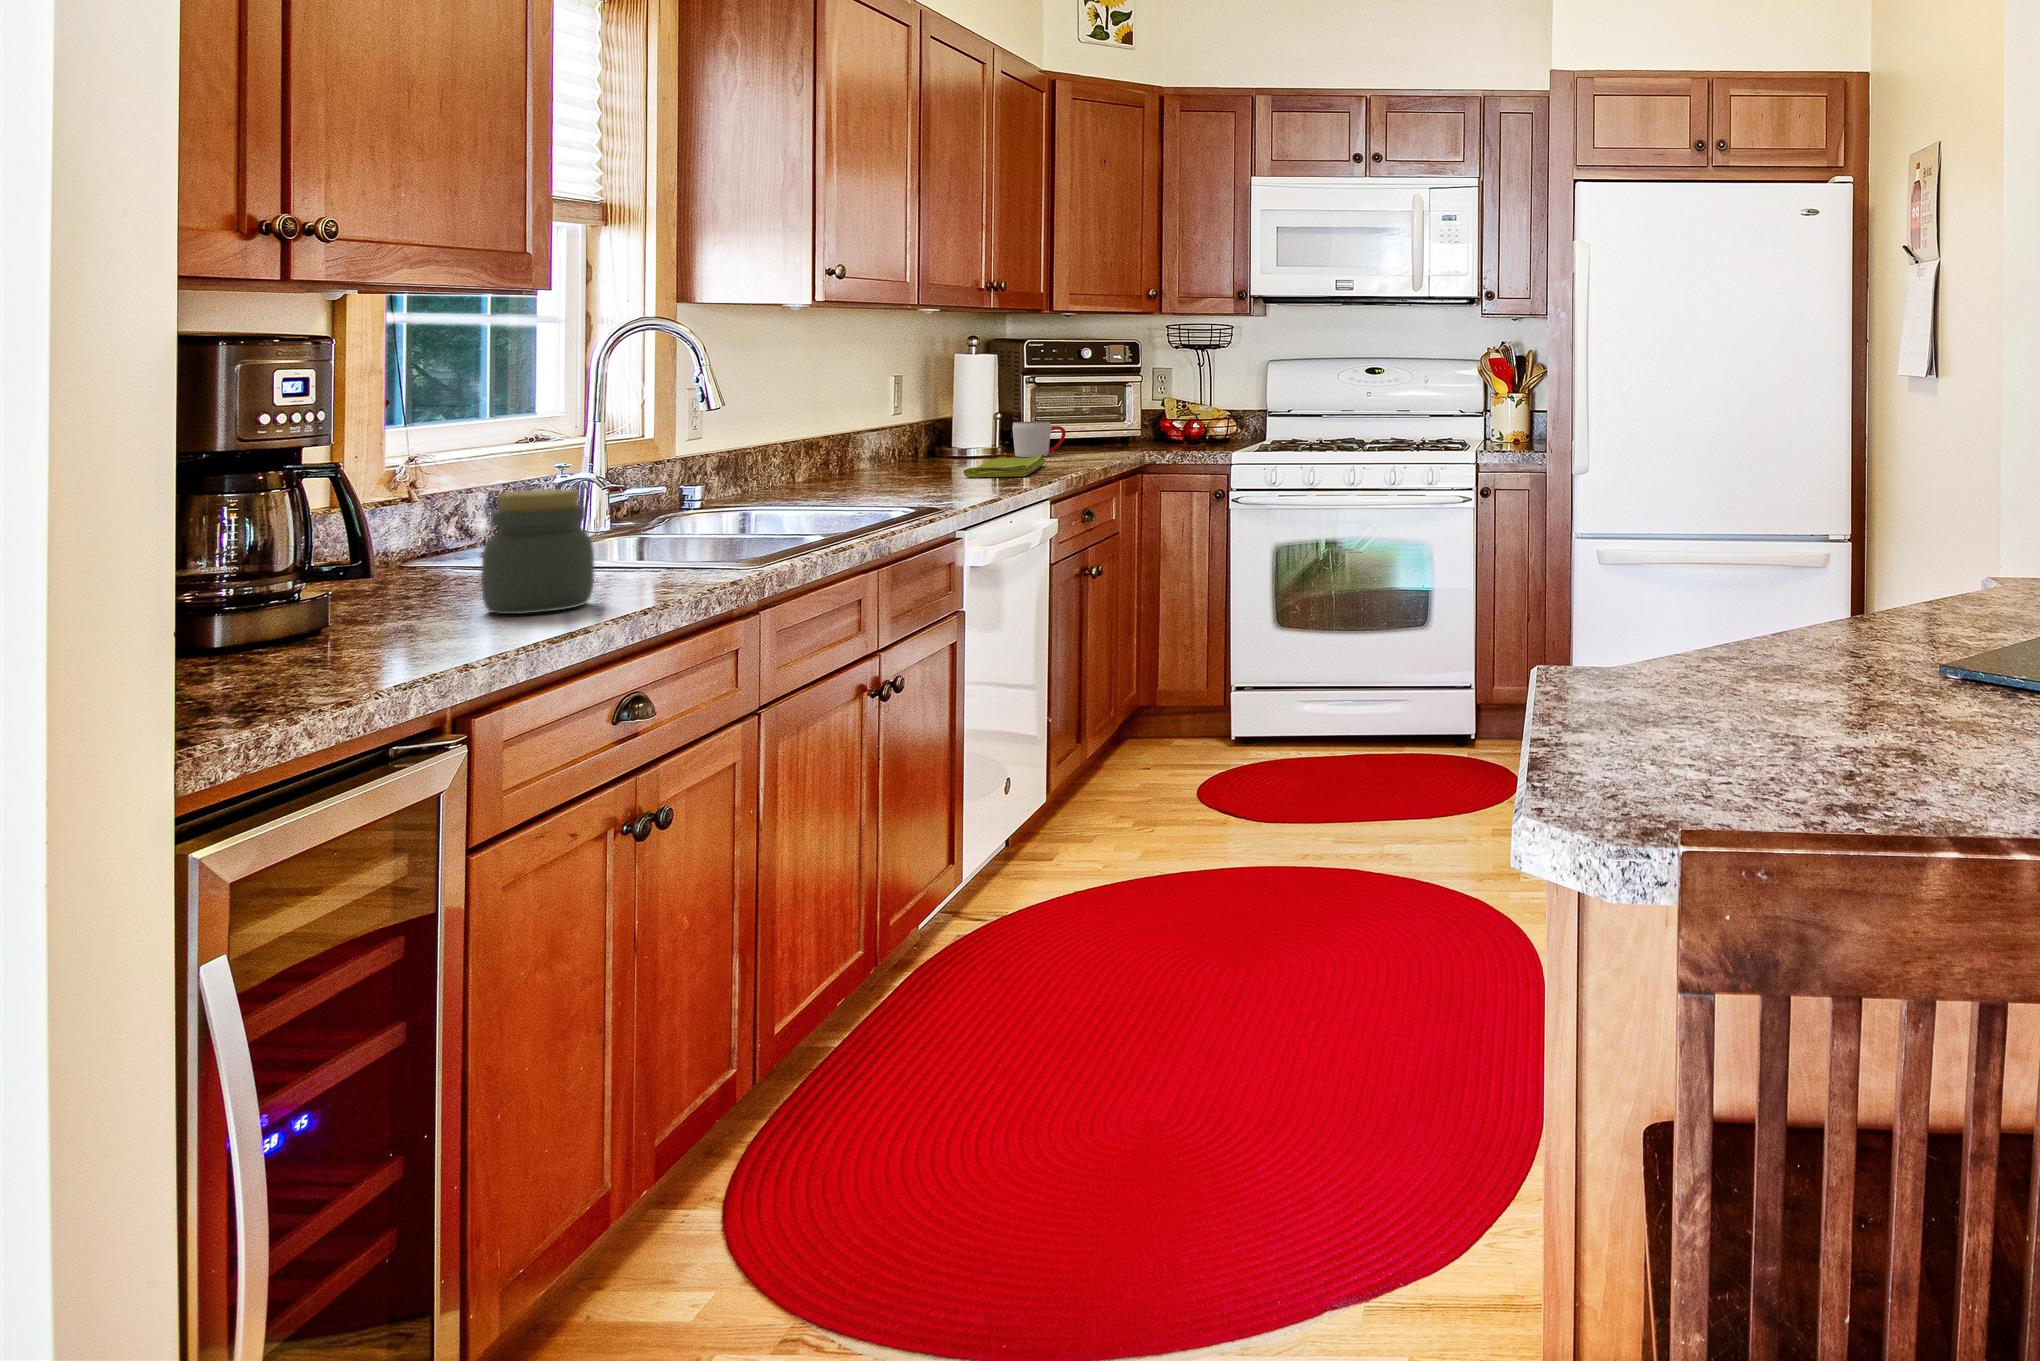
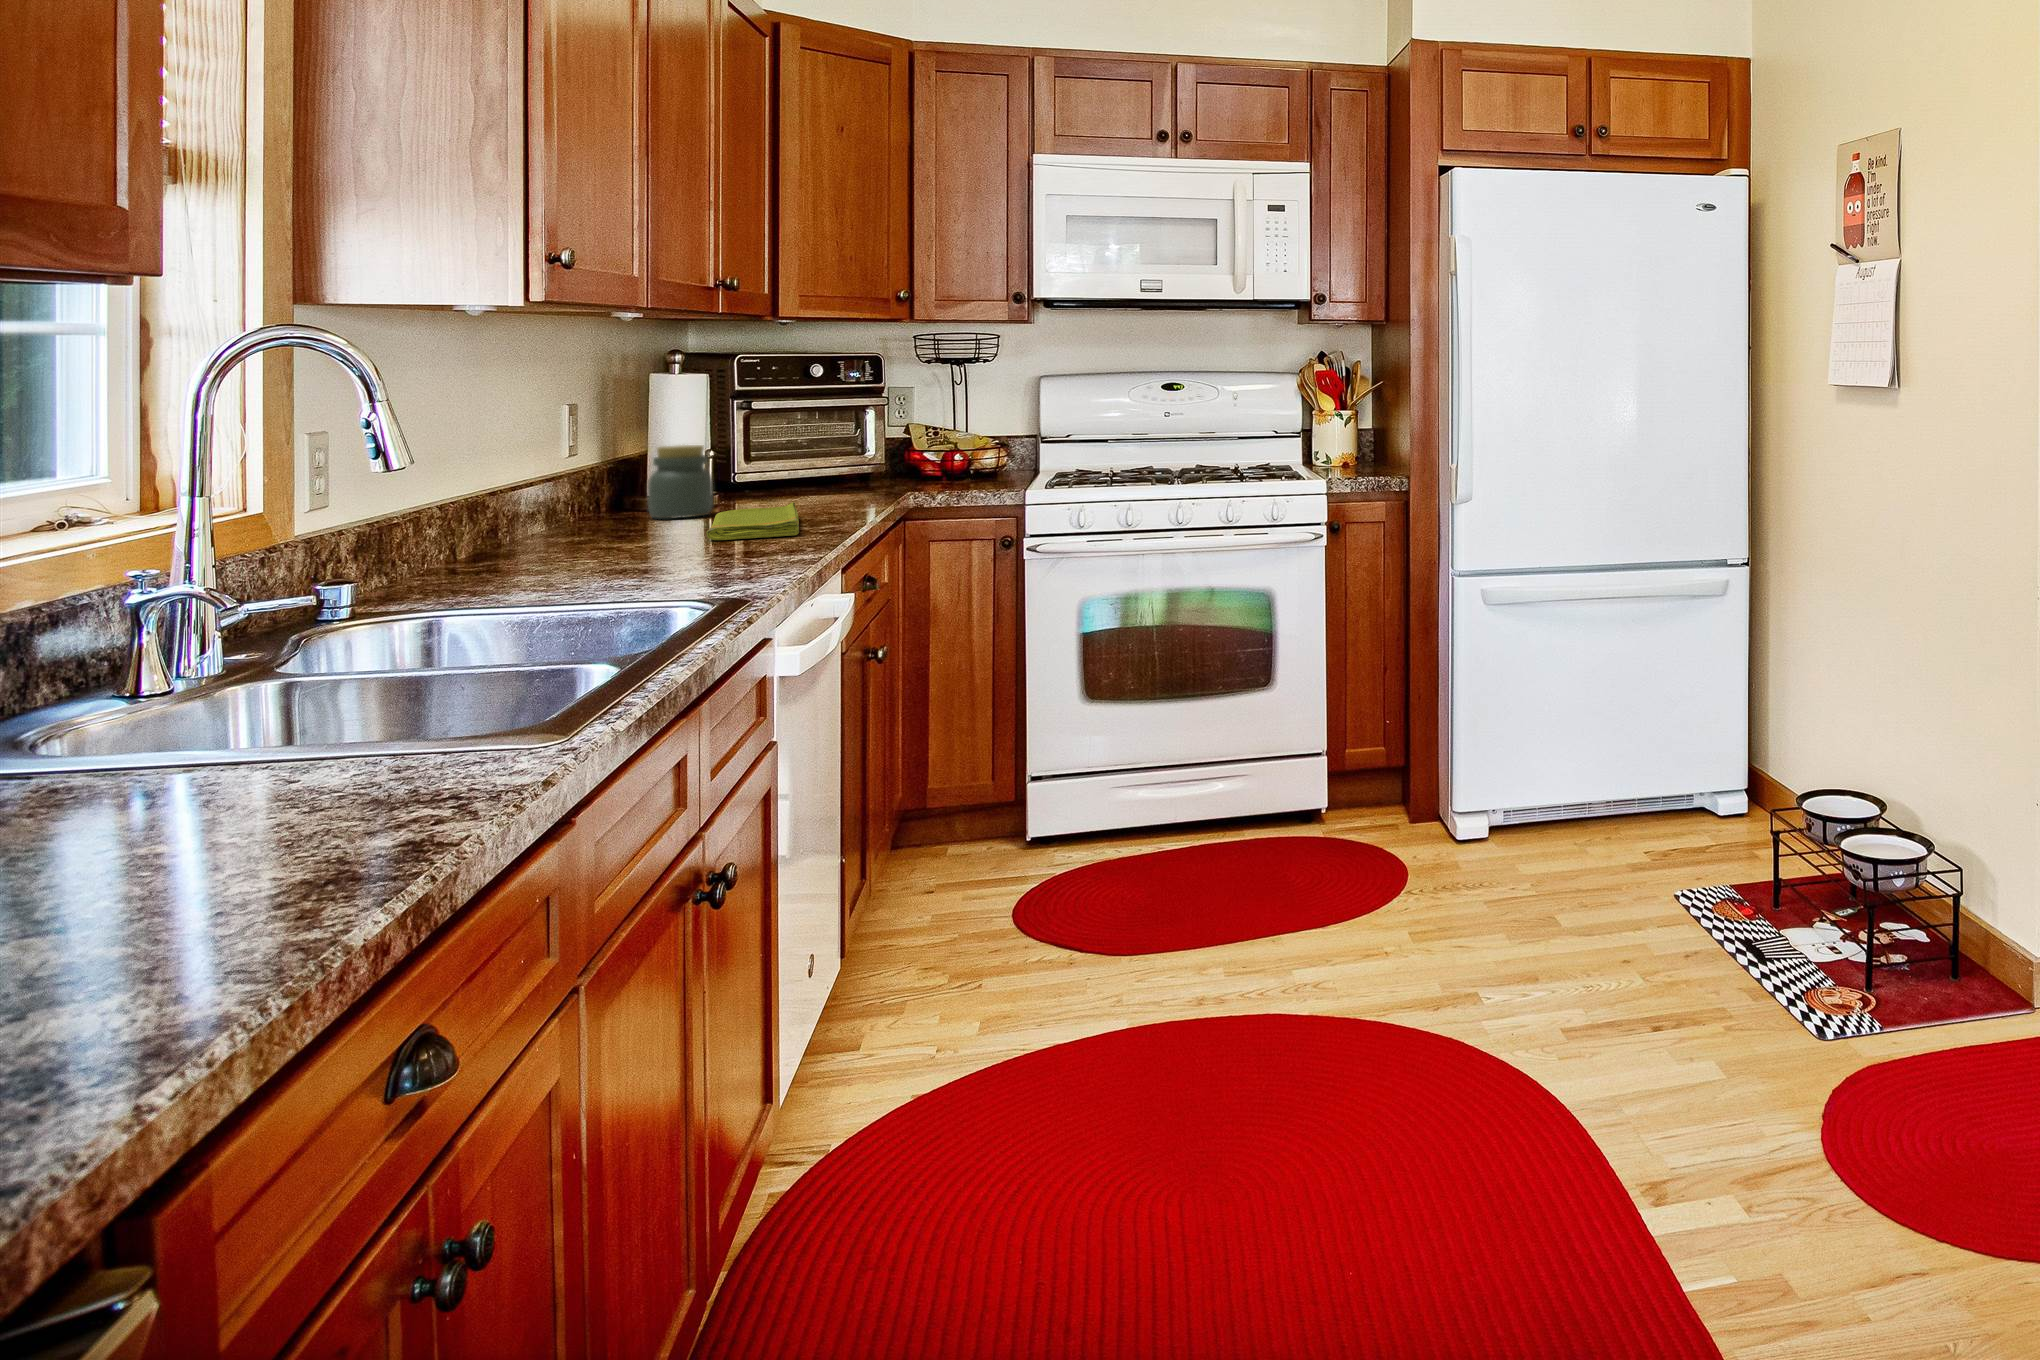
mug: present [1012,422,1066,457] -> none [728,458,800,505]
jar: present [481,489,594,614] -> present [647,445,713,519]

